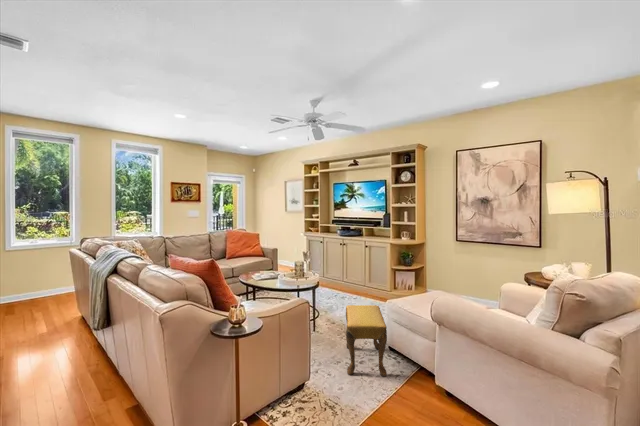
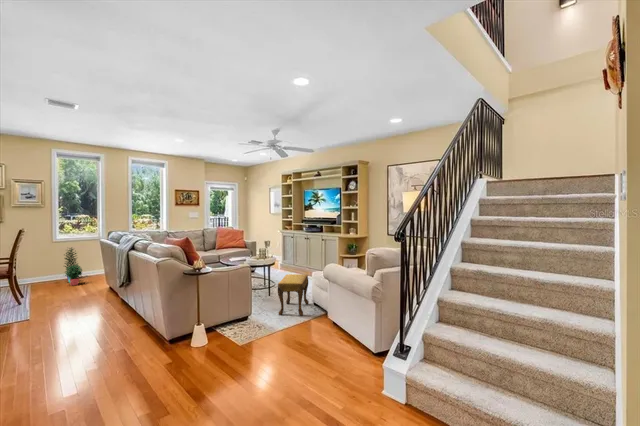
potted plant: none [20,257,47,312] -> present [65,248,82,286]

